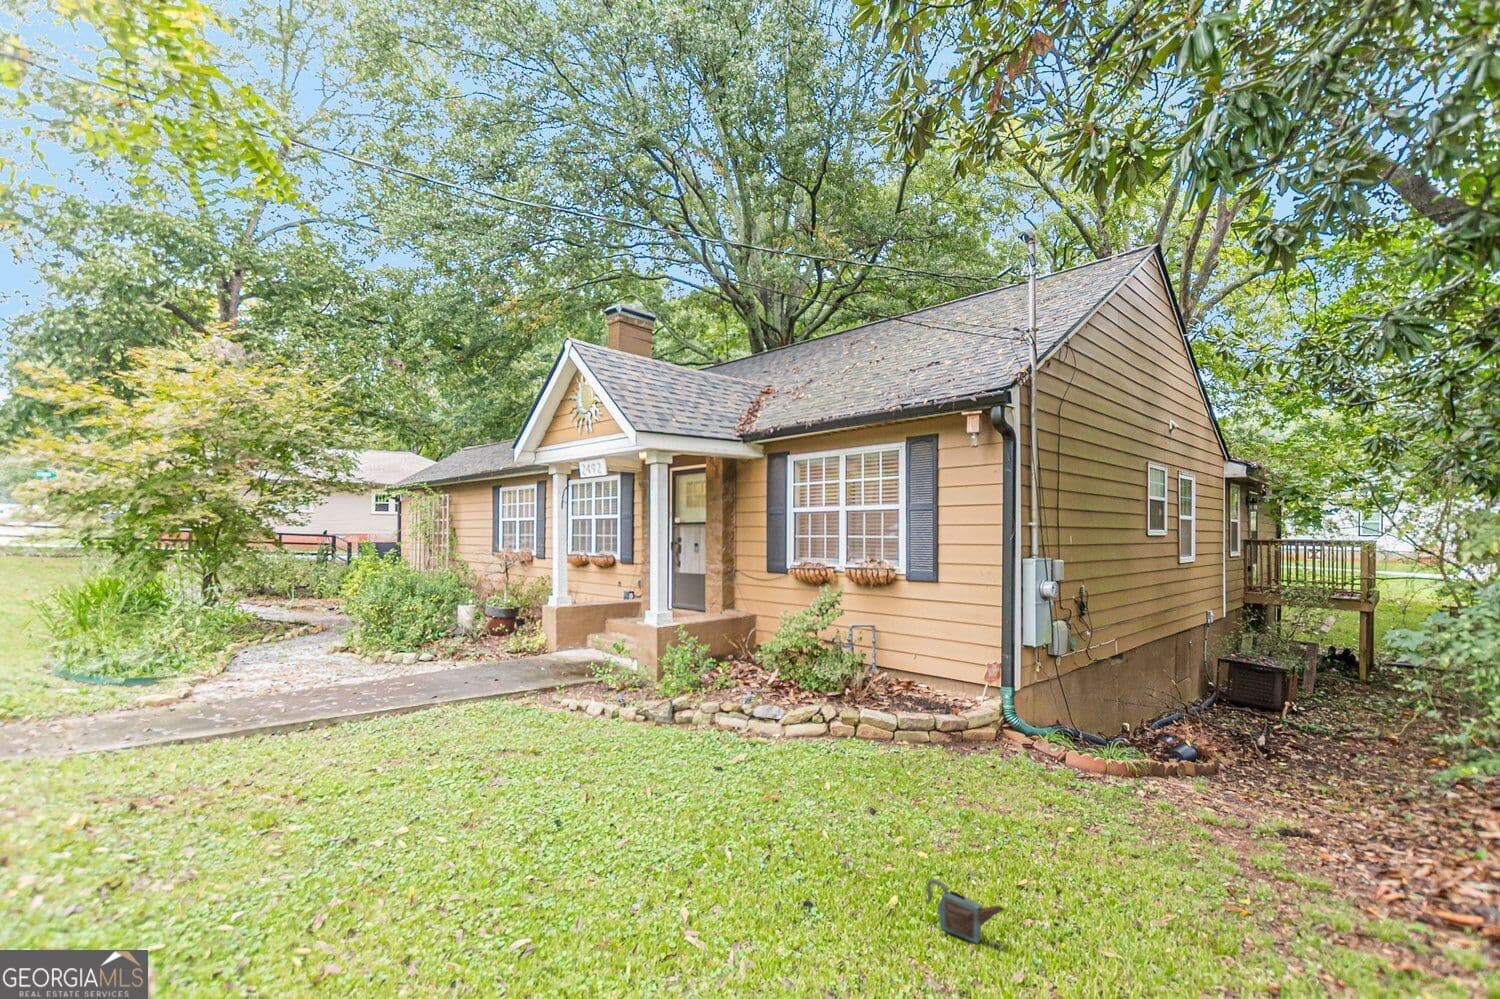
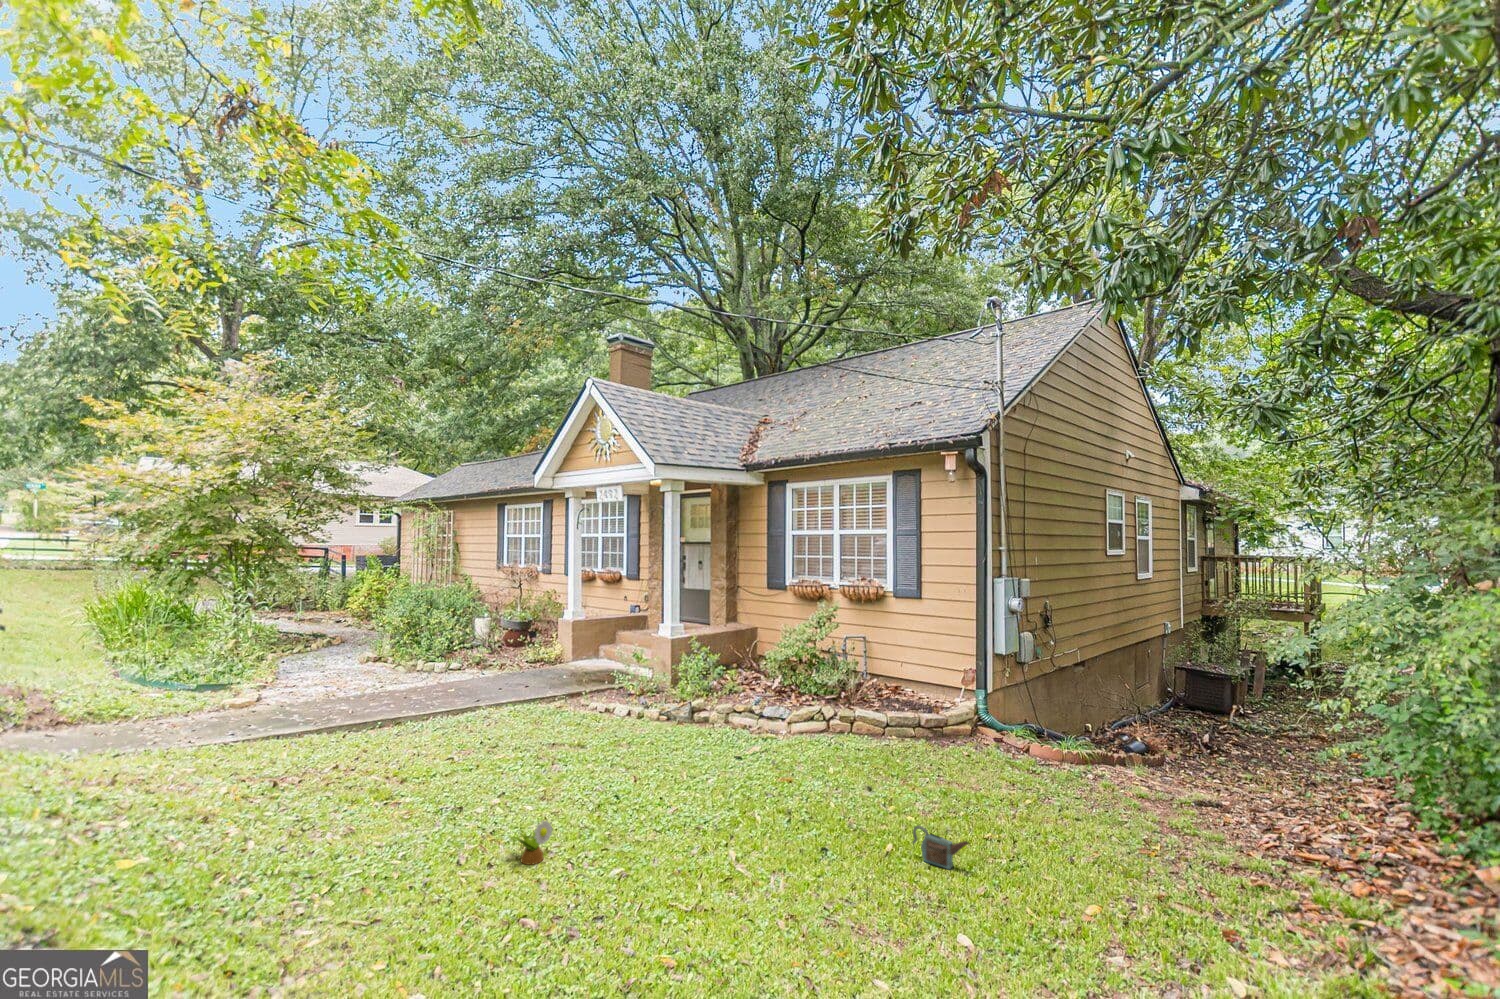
decorative plant: none [382,869,446,930] -> present [511,820,553,865]

